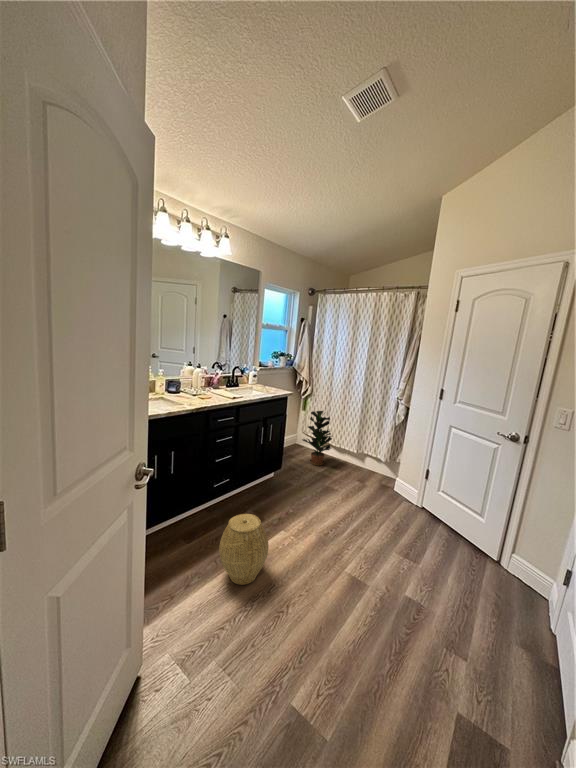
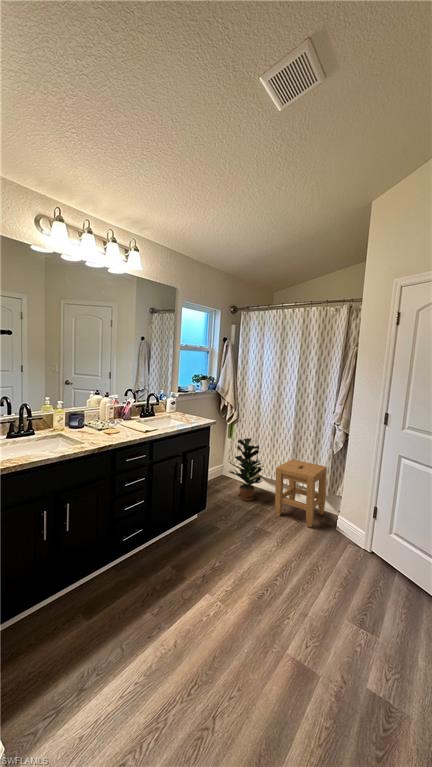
stool: none [342,430,390,488] -> present [275,459,327,527]
woven basket: present [219,514,269,585] -> none [123,583,187,685]

